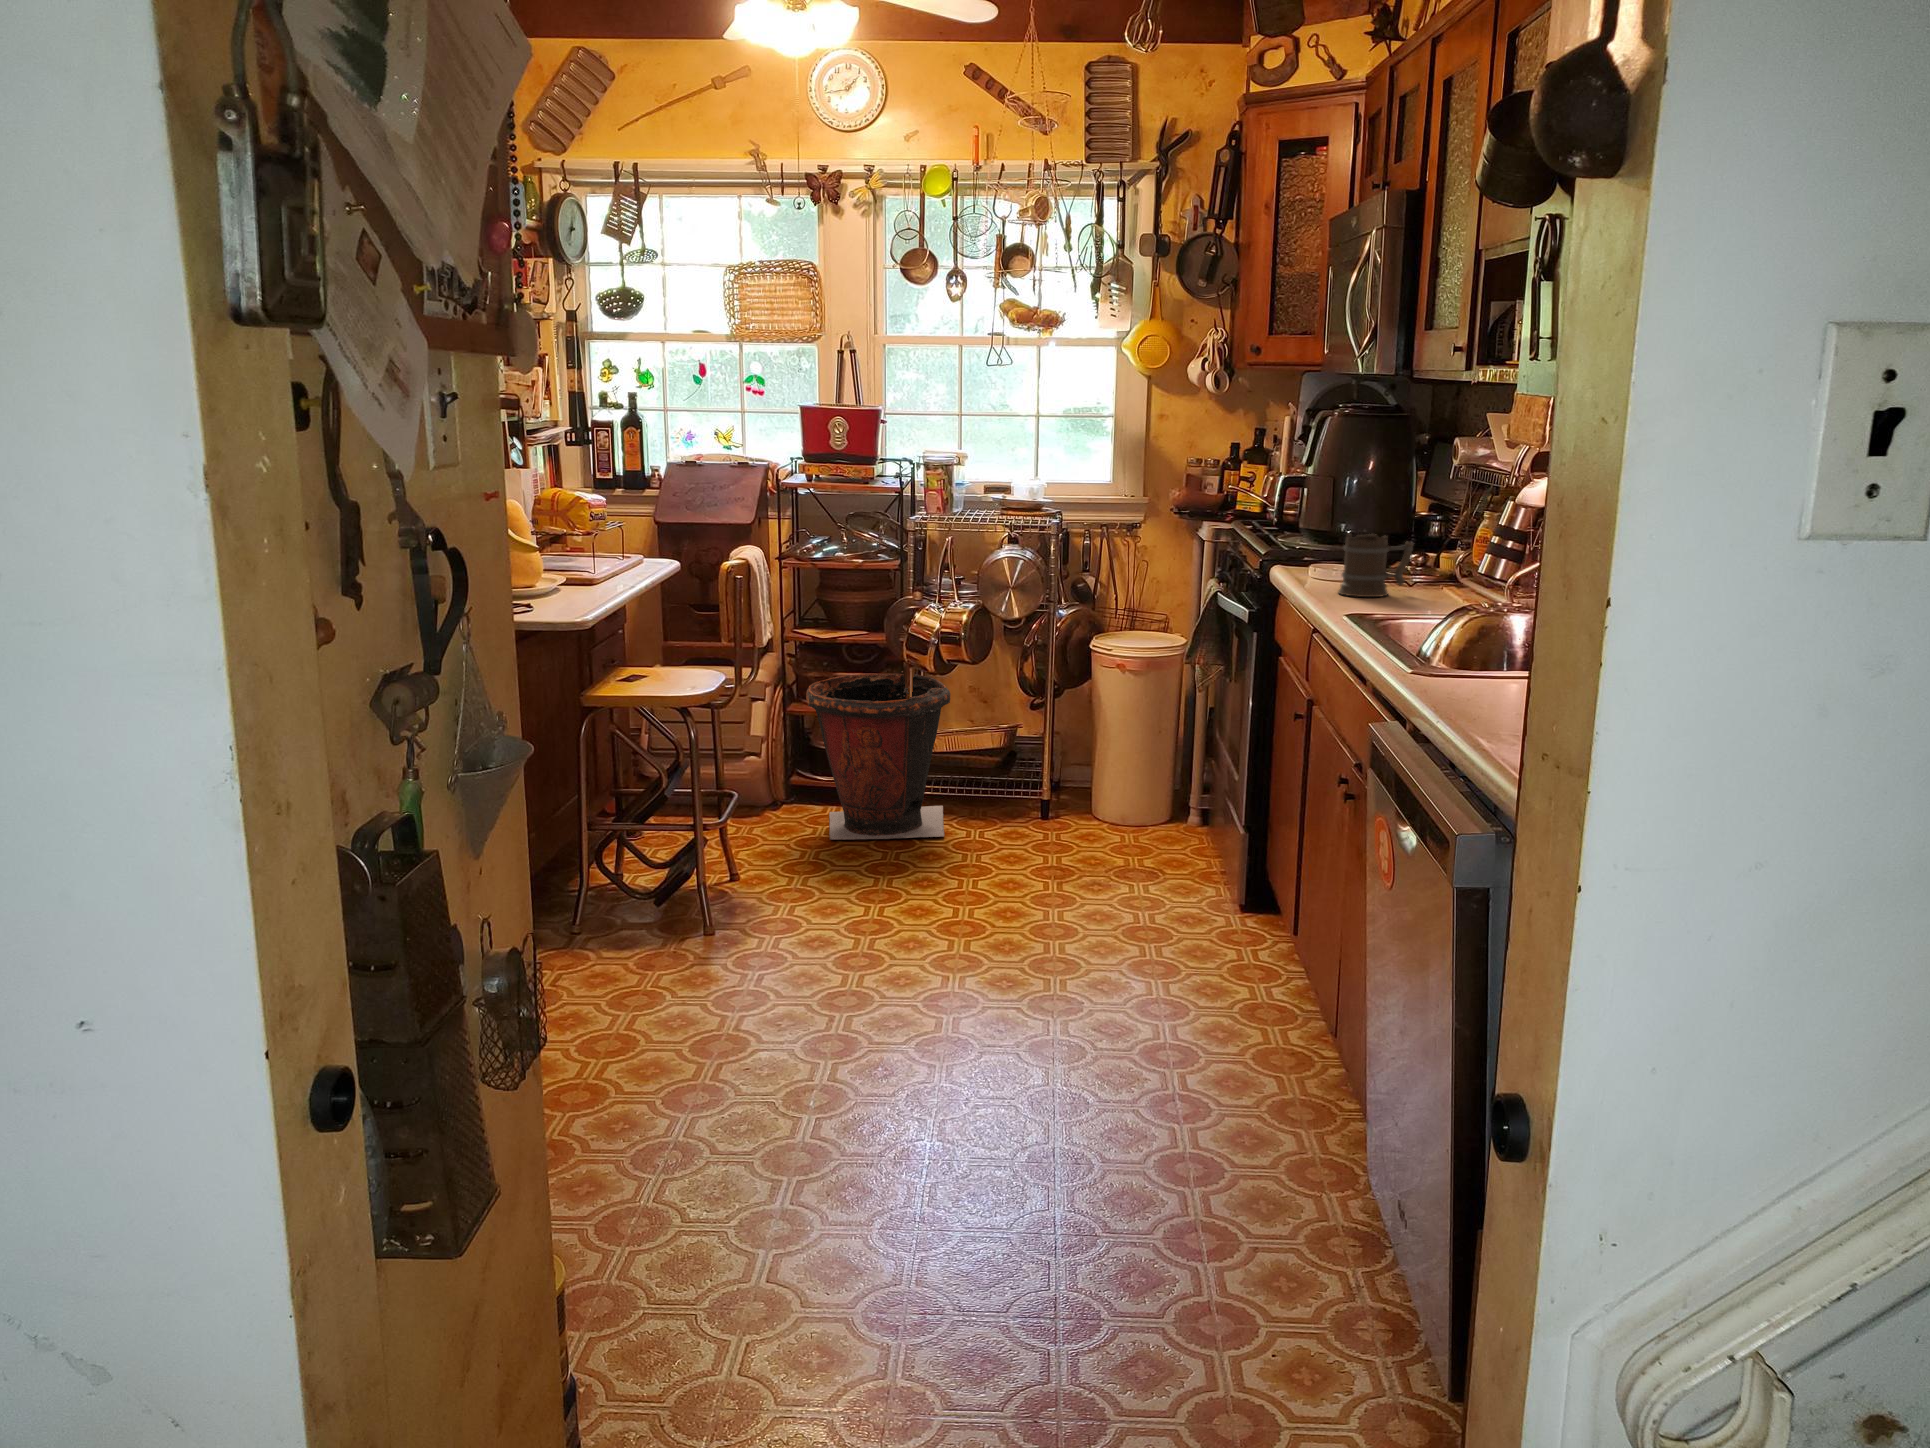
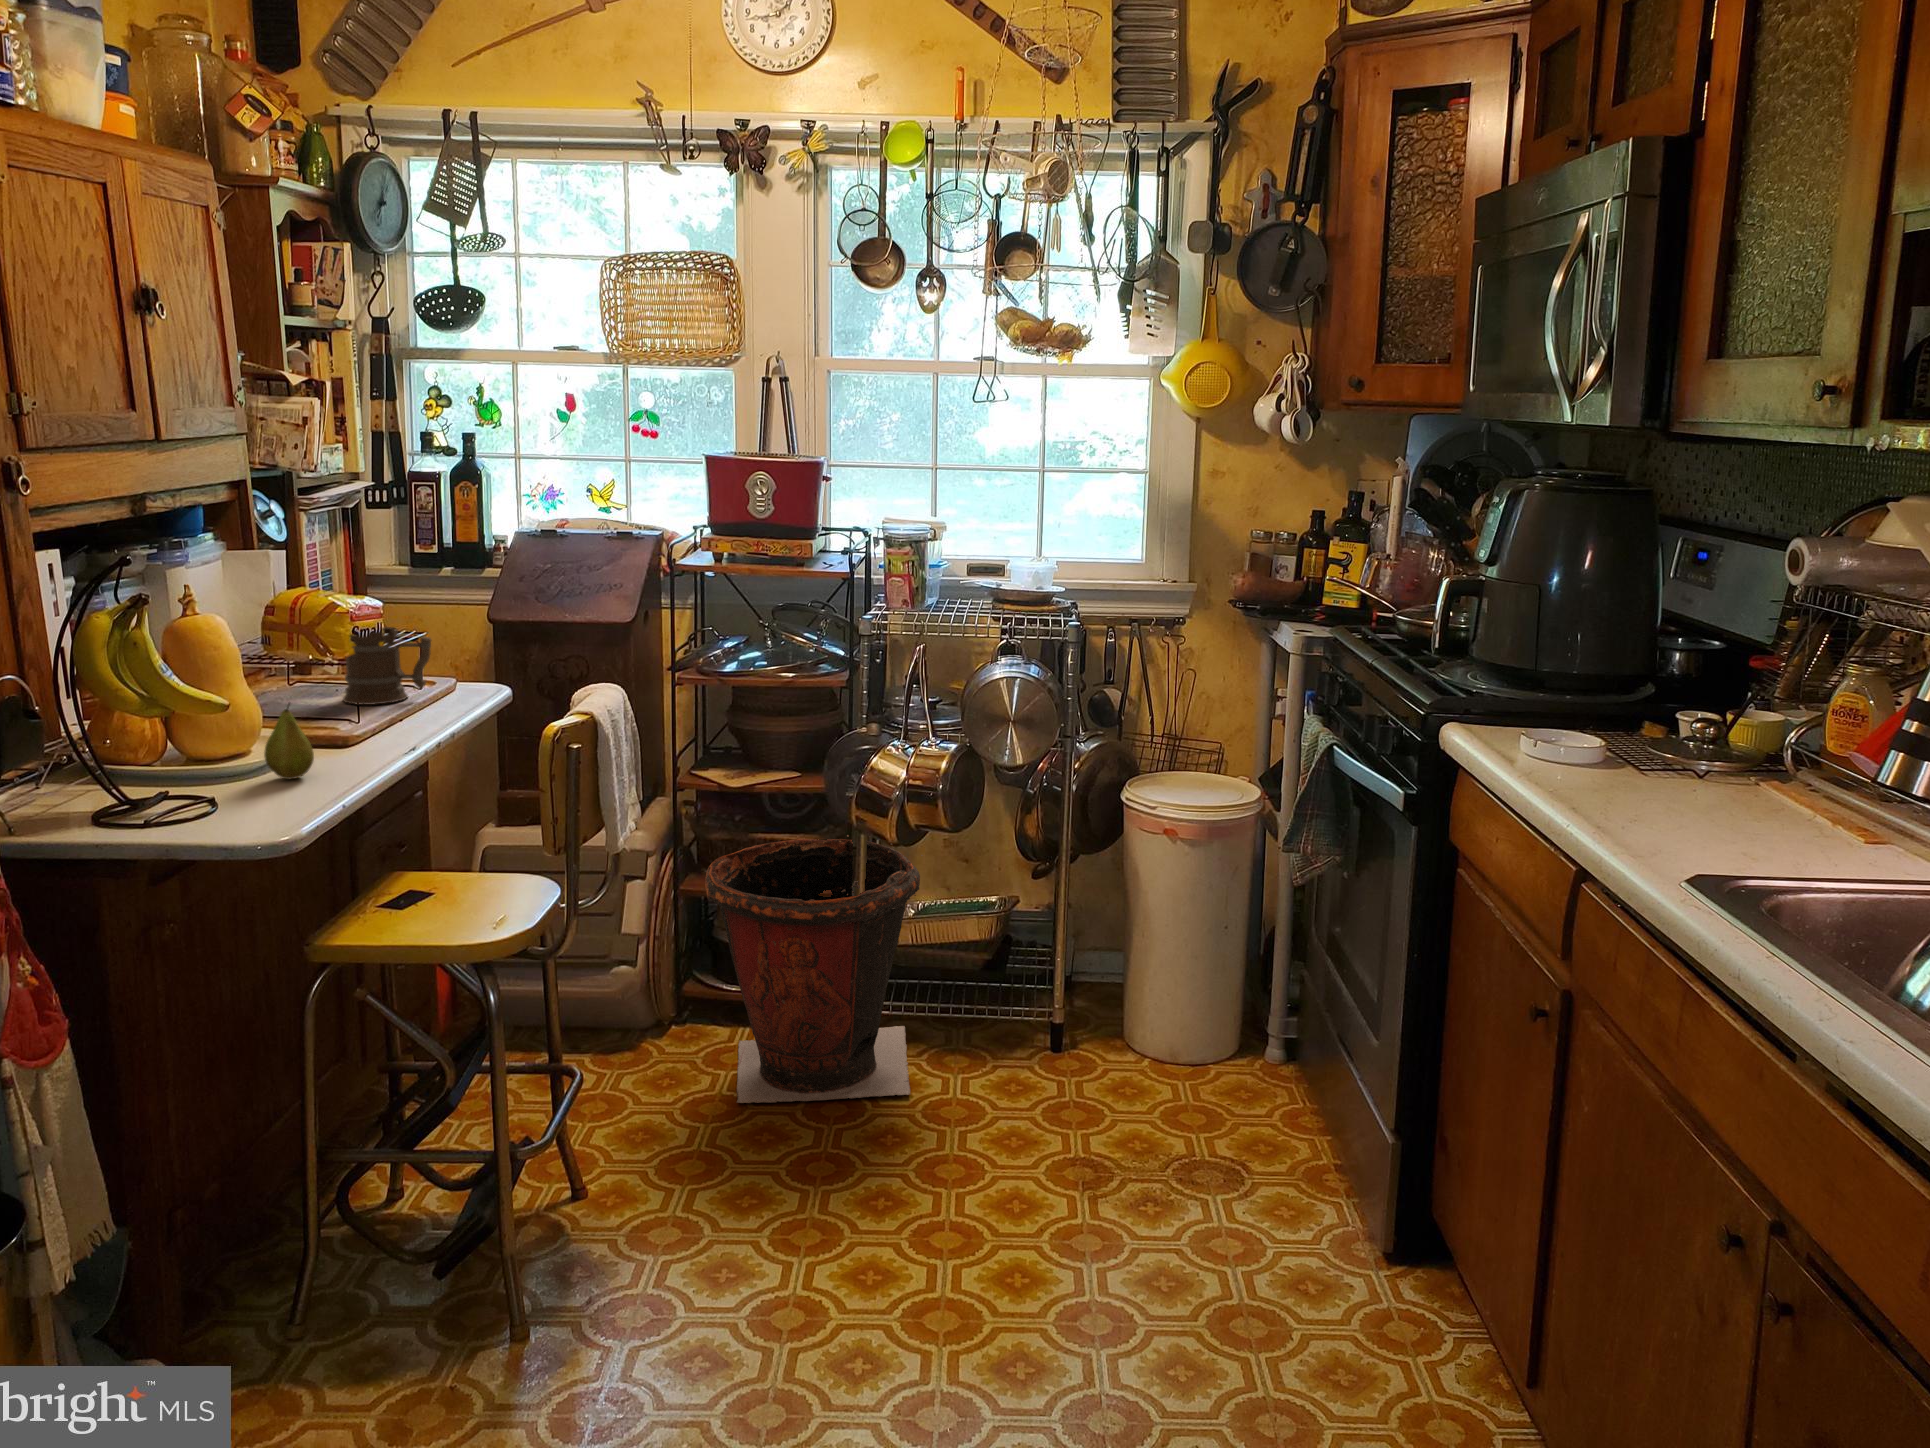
mug: present [1338,533,1413,597] -> present [343,627,431,705]
fruit: none [553,549,581,596] -> present [264,703,314,779]

